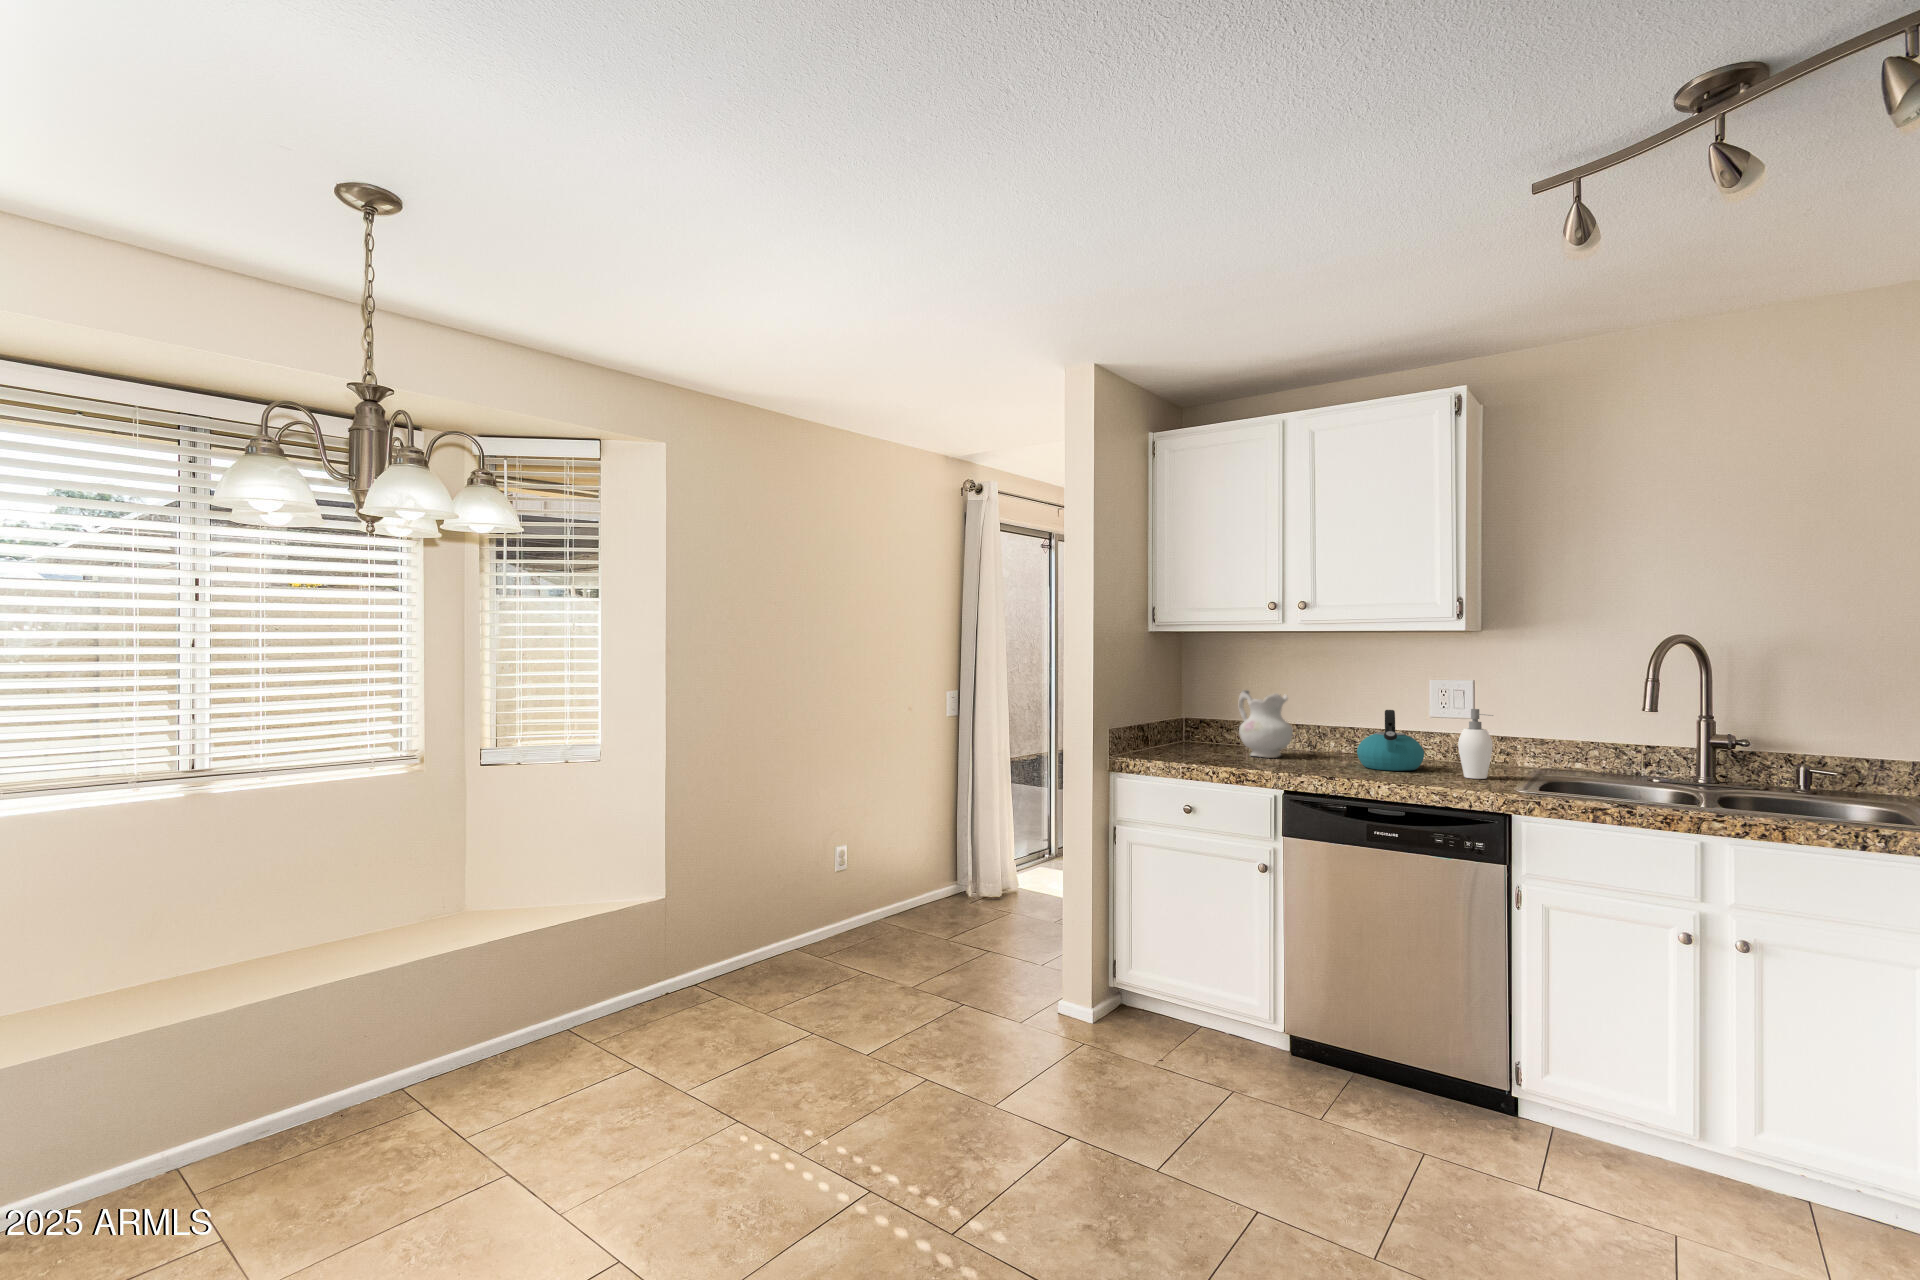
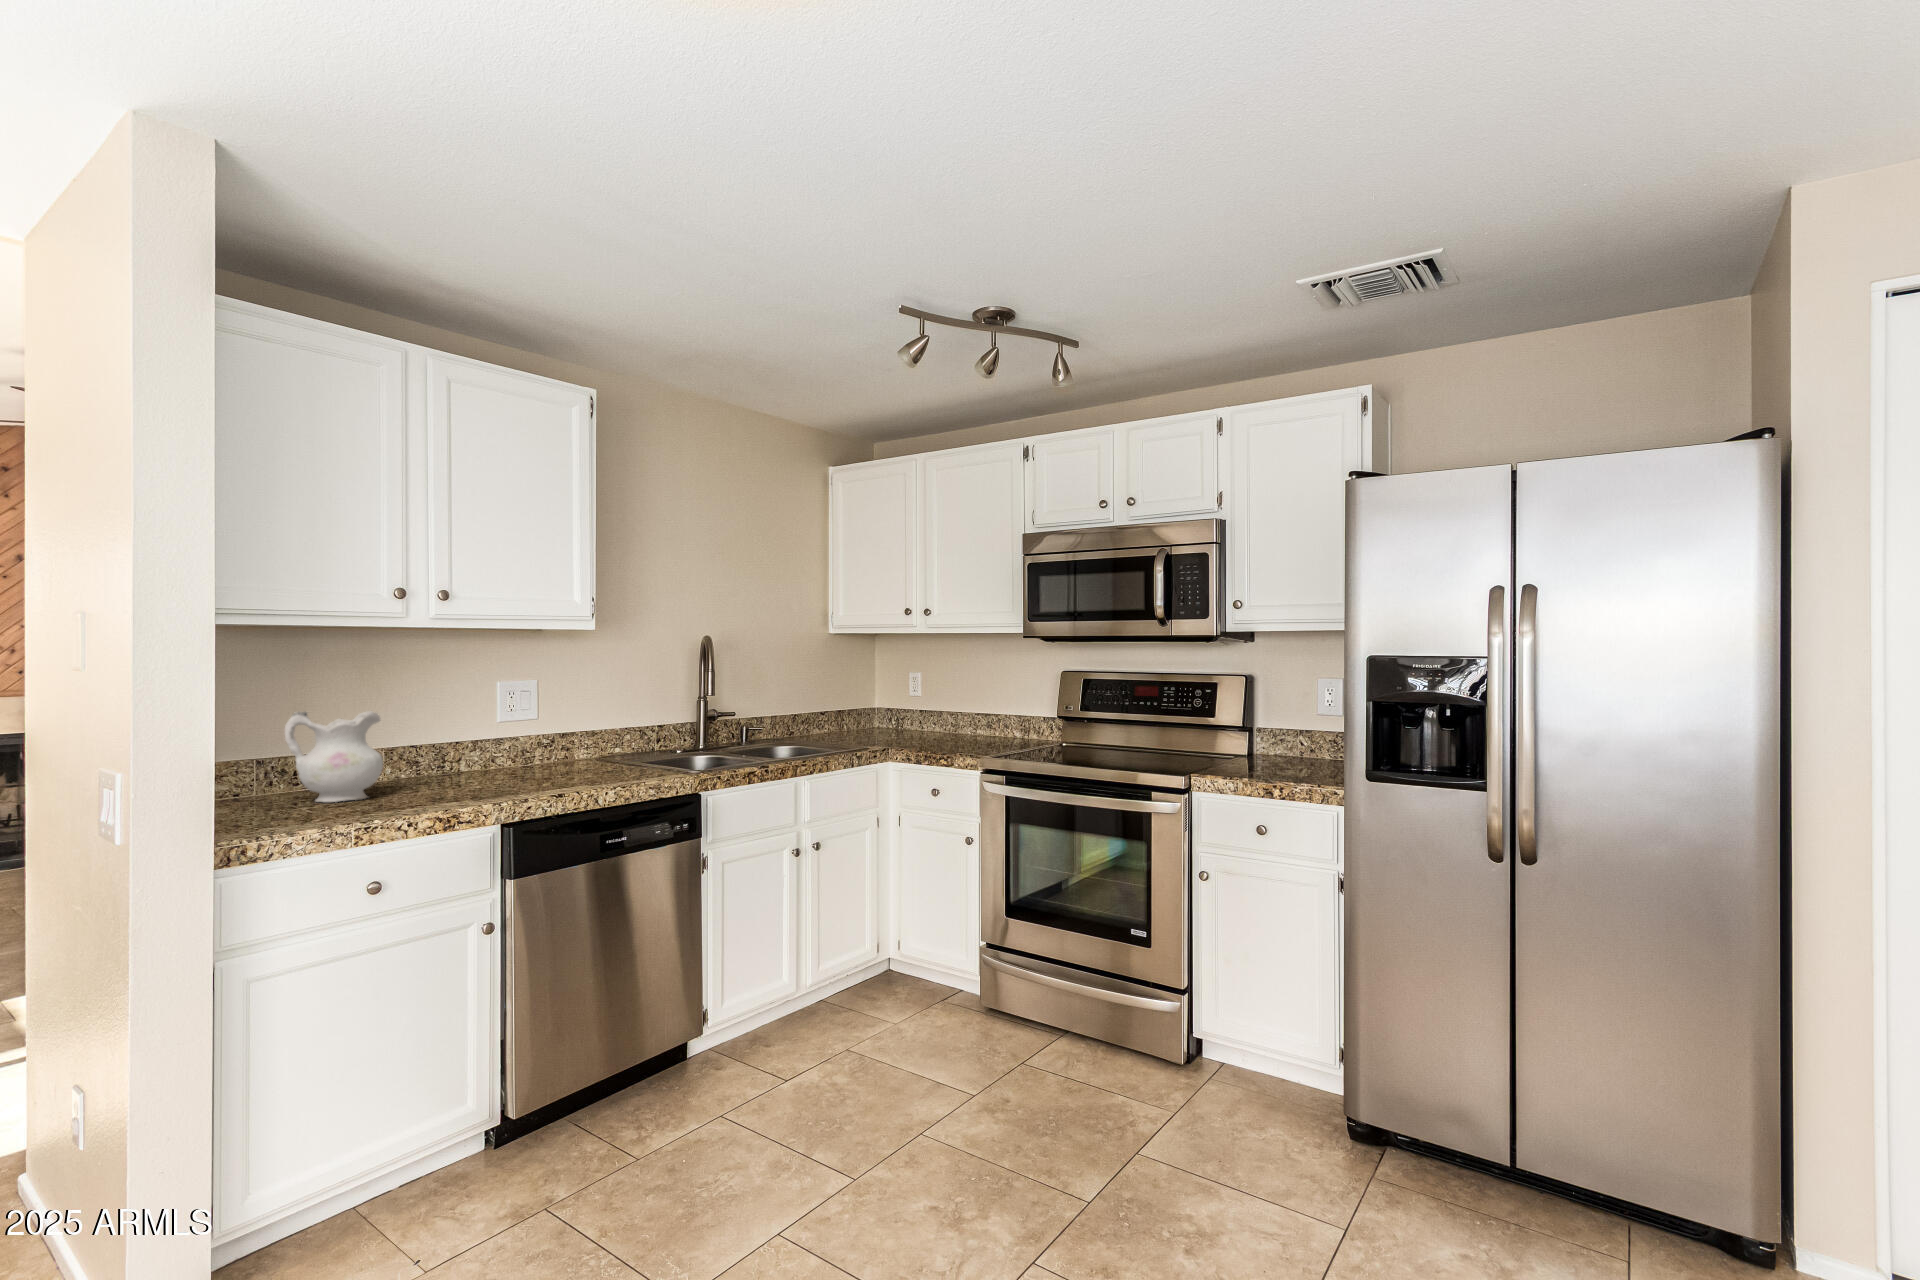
soap dispenser: present [1458,709,1493,779] -> none [582,707,622,774]
kettle: present [1357,710,1424,771] -> none [471,717,545,785]

